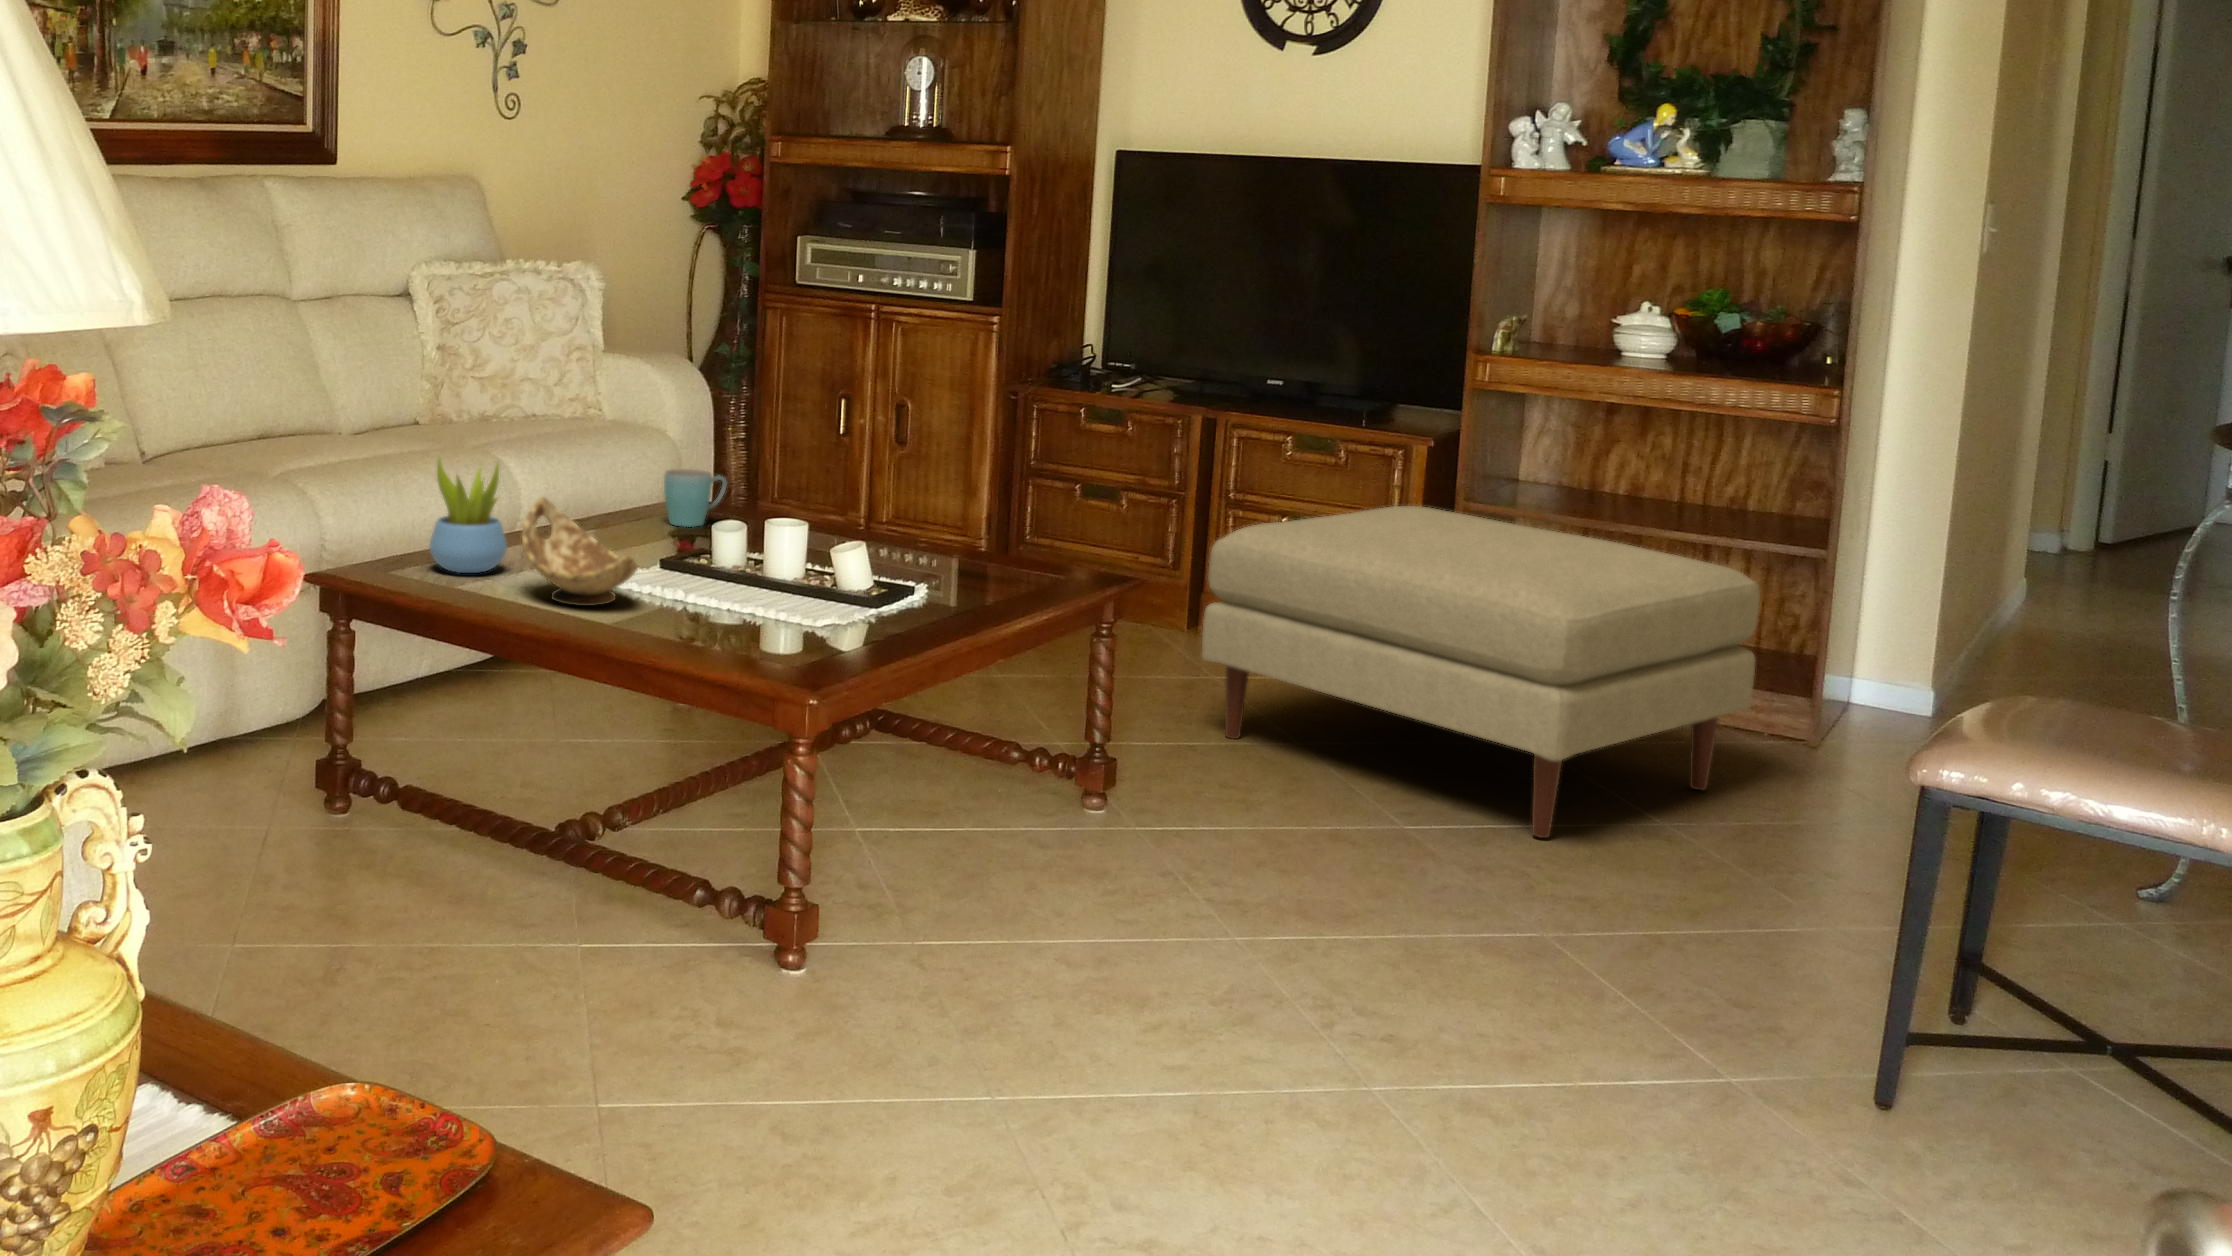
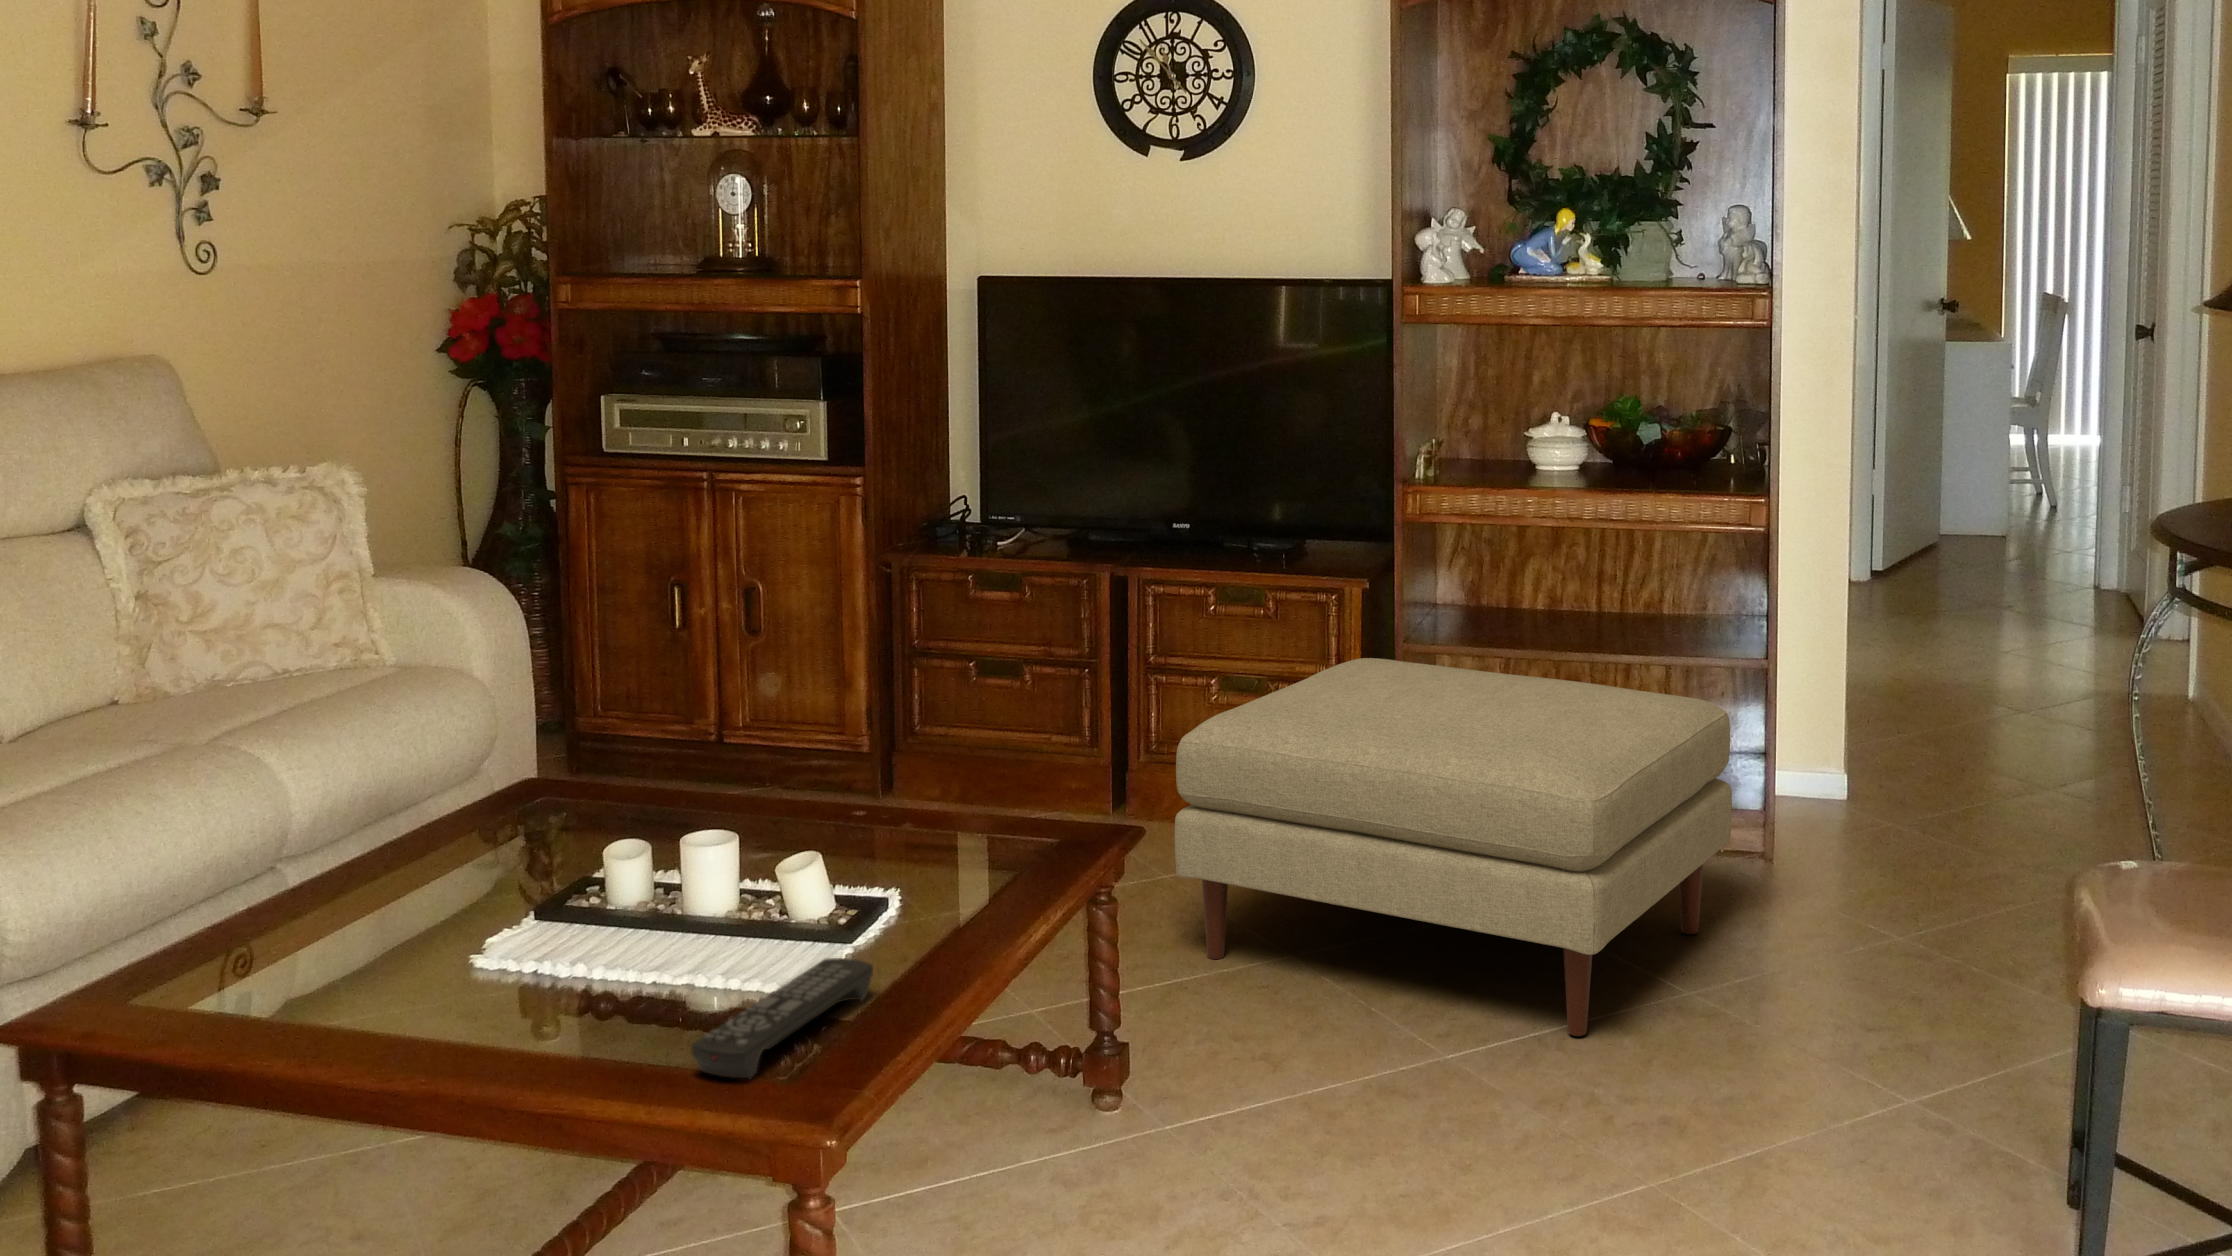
succulent plant: present [430,459,507,573] -> none [188,822,310,992]
mug: present [664,469,726,527] -> none [510,754,594,835]
decorative bowl: present [522,497,638,606] -> none [340,872,525,1028]
remote control: none [734,602,880,659] -> present [692,958,873,1079]

